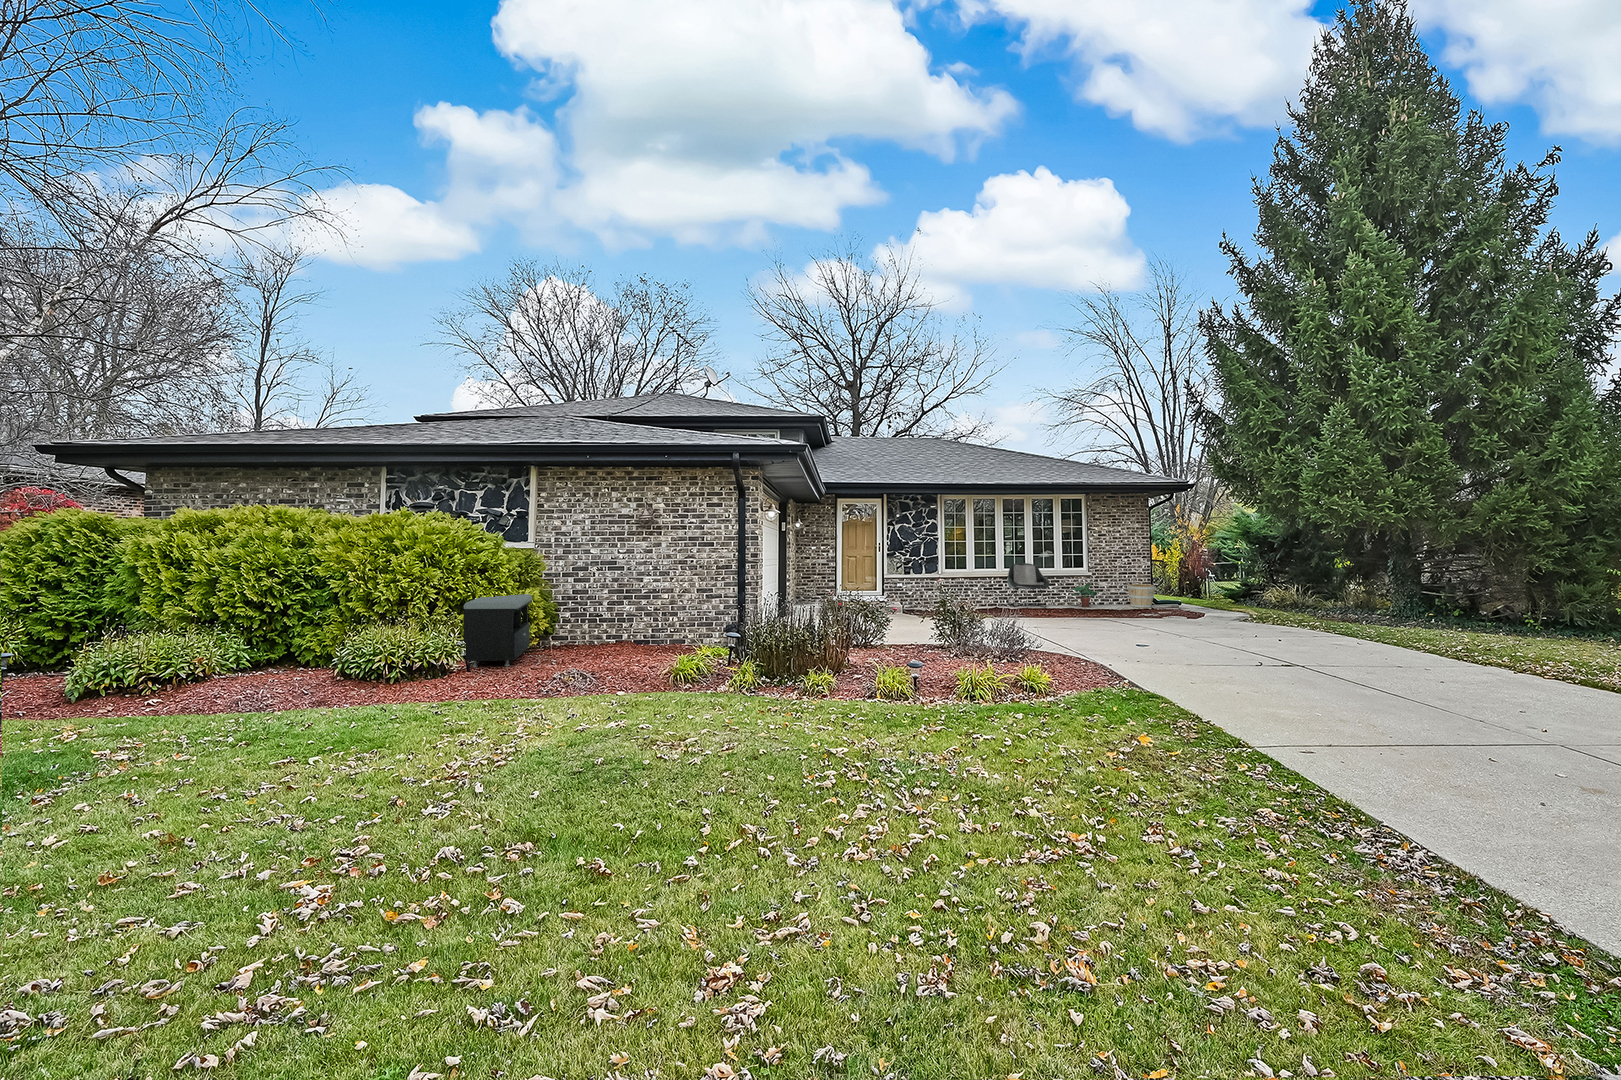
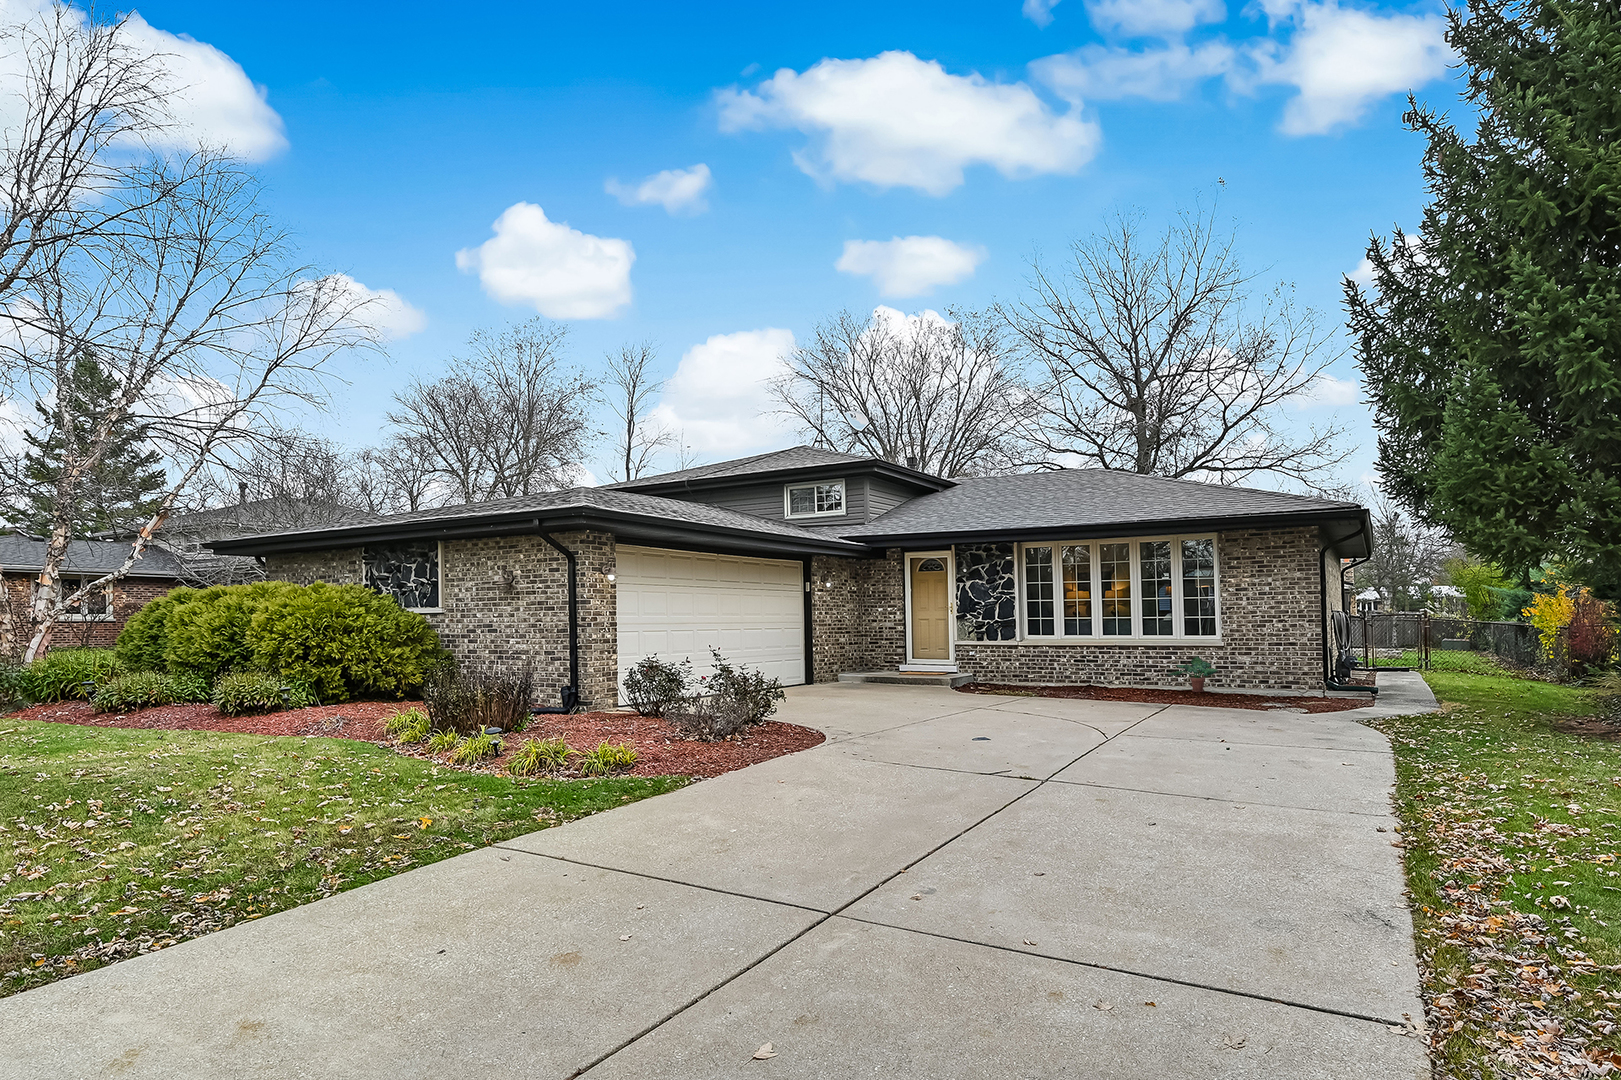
lounge chair: present [1007,563,1049,608] -> none [1079,628,1143,690]
wooden bucket: present [1127,584,1156,608] -> none [1269,660,1313,697]
storage bench: present [463,594,532,667] -> none [332,652,412,710]

